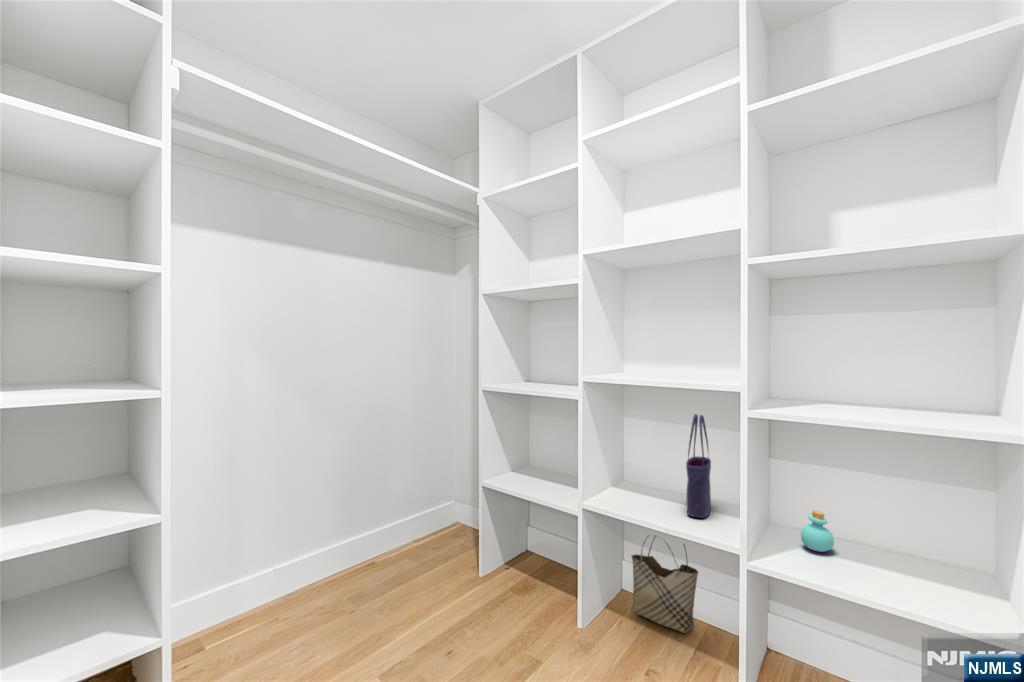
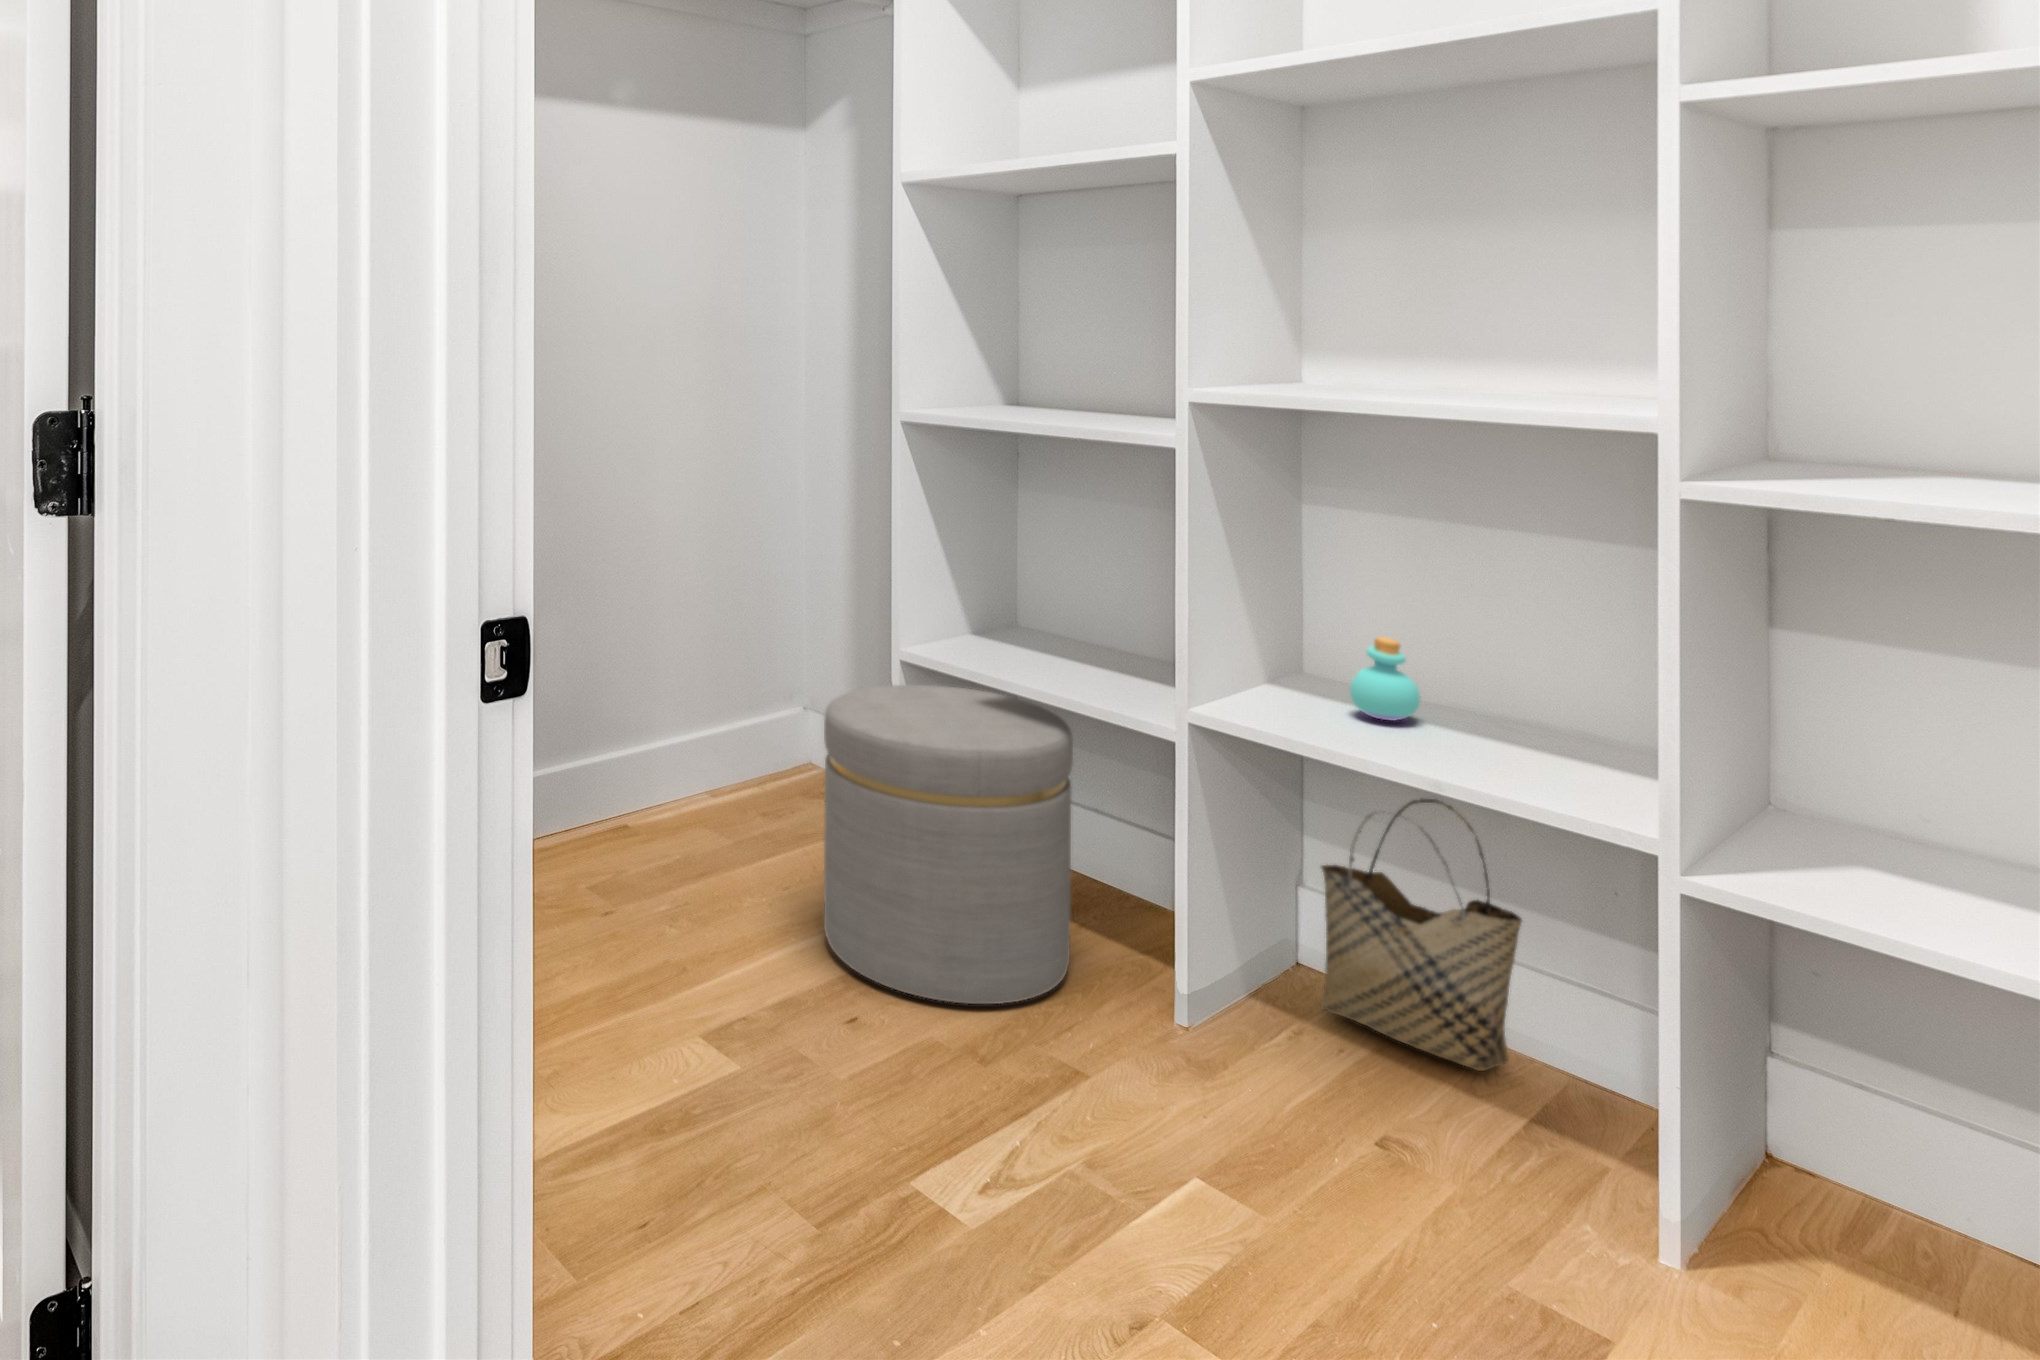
tote bag: present [686,414,711,518] -> none [1489,499,1564,767]
ottoman: none [446,494,543,633] -> present [824,685,1073,1004]
perfume bottle: present [801,510,834,552] -> present [1350,637,1420,720]

